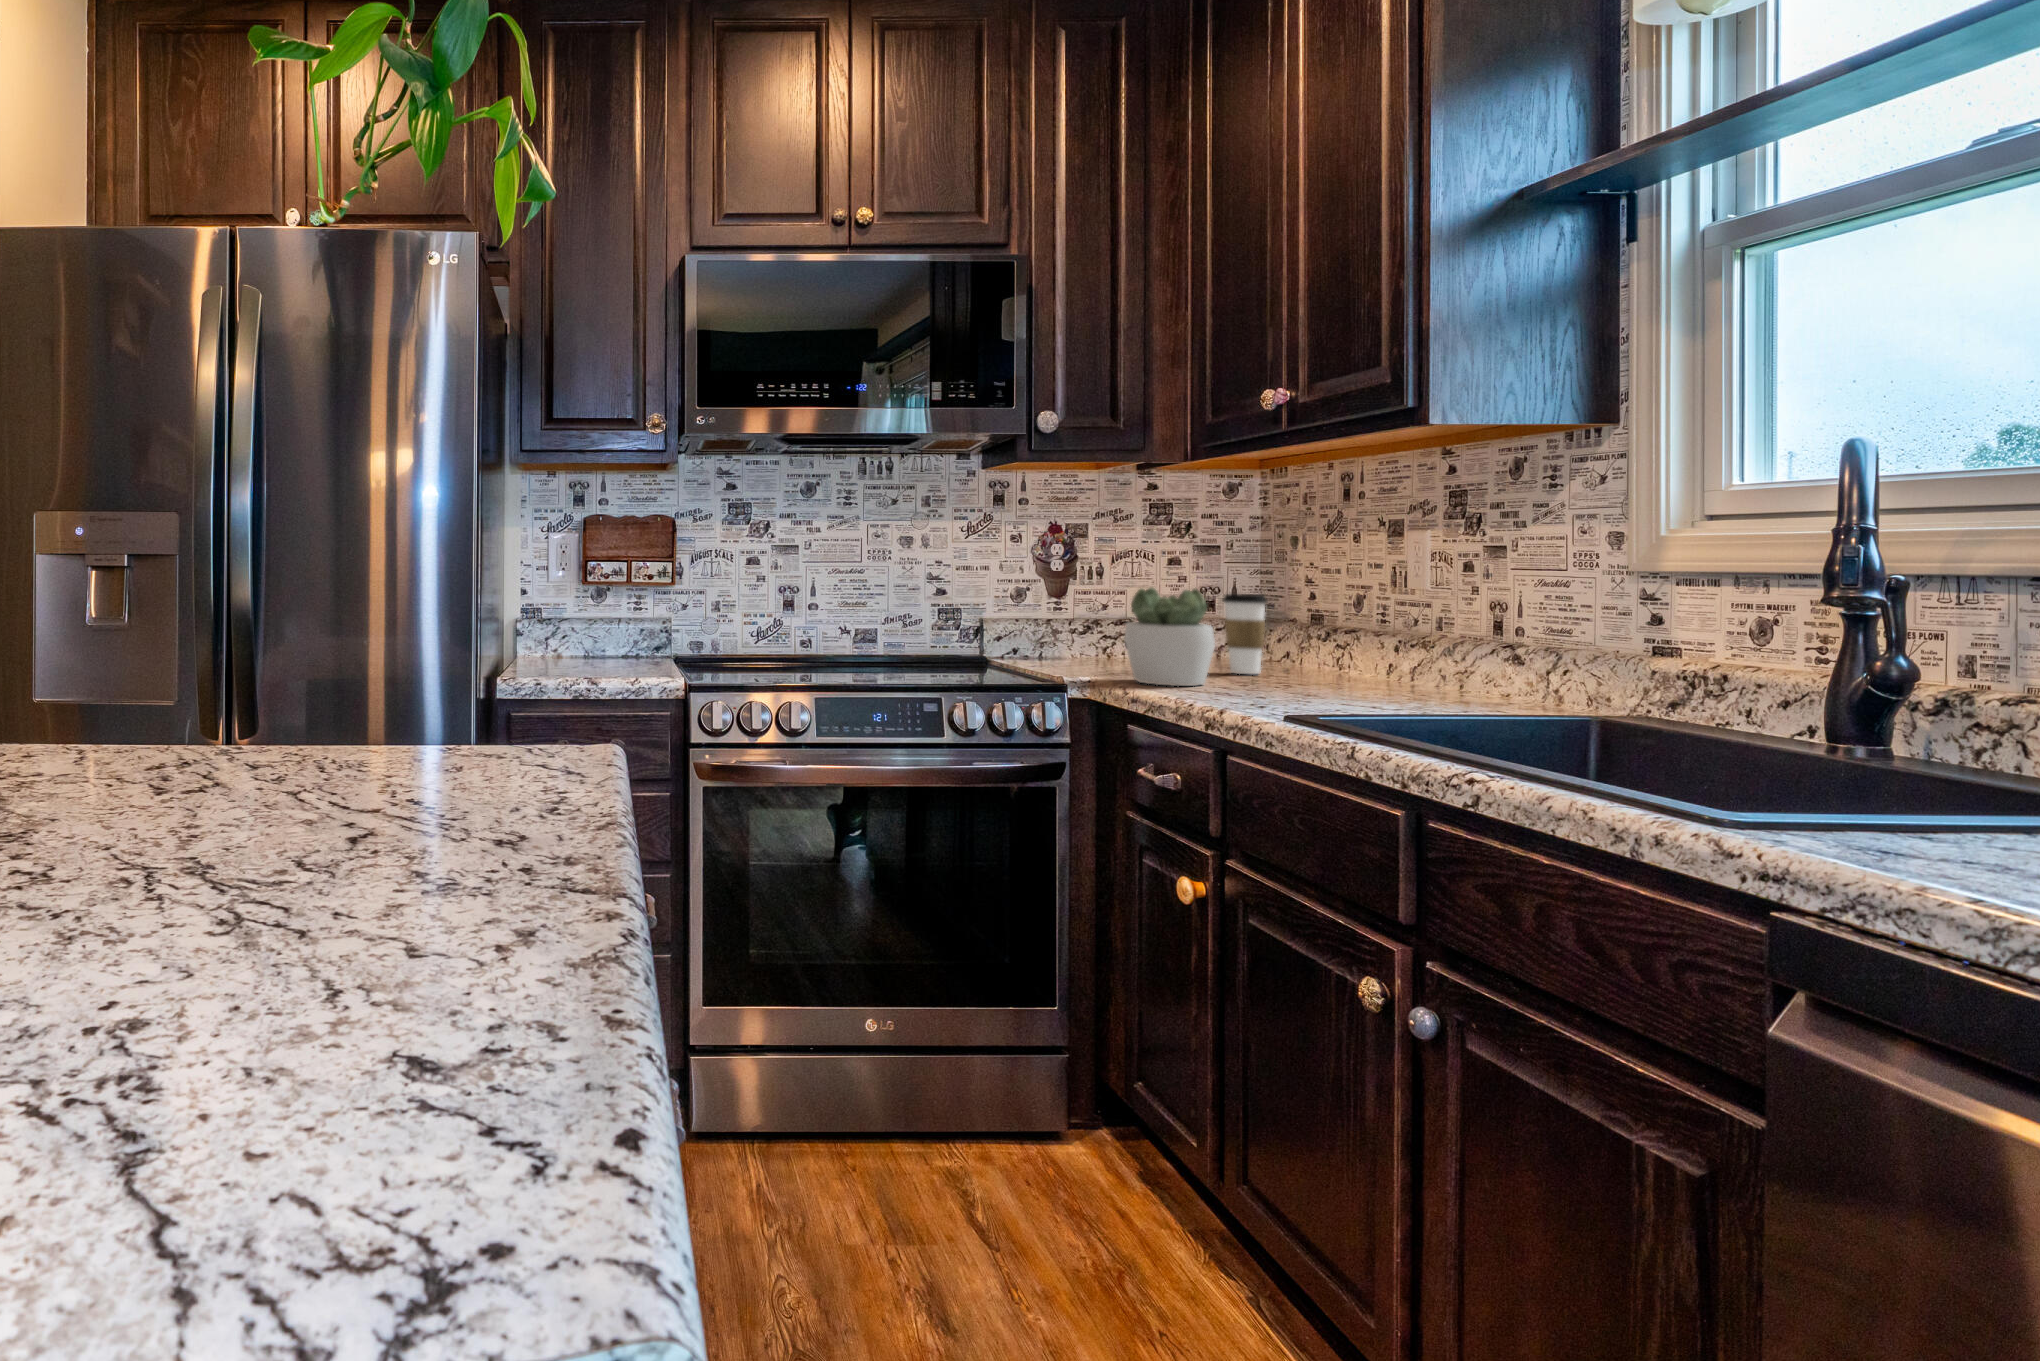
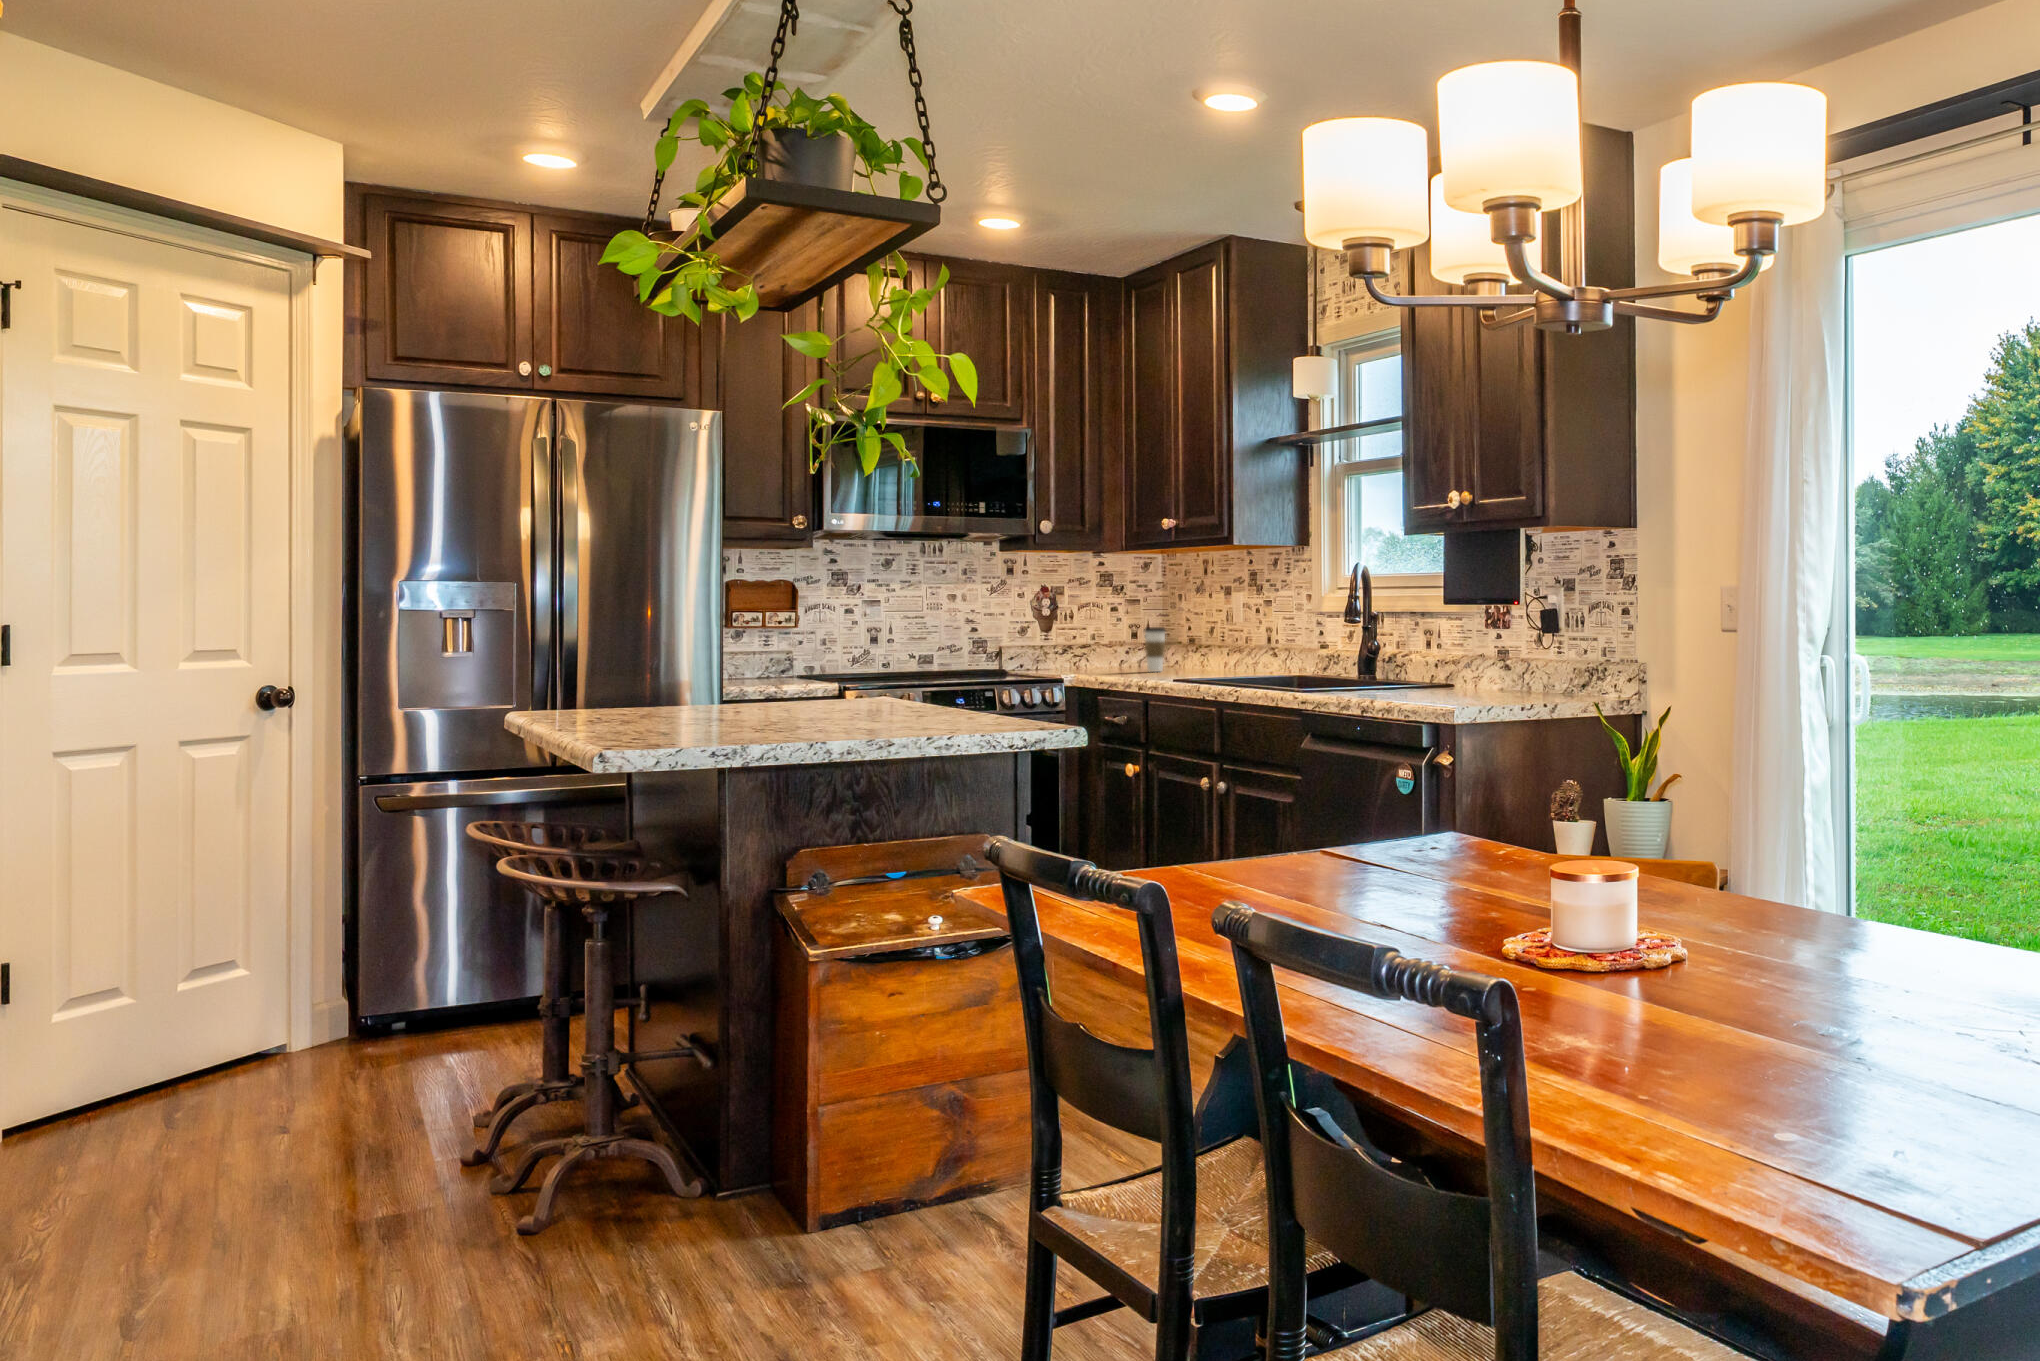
succulent plant: present [1124,588,1215,686] -> none [1095,624,1142,677]

